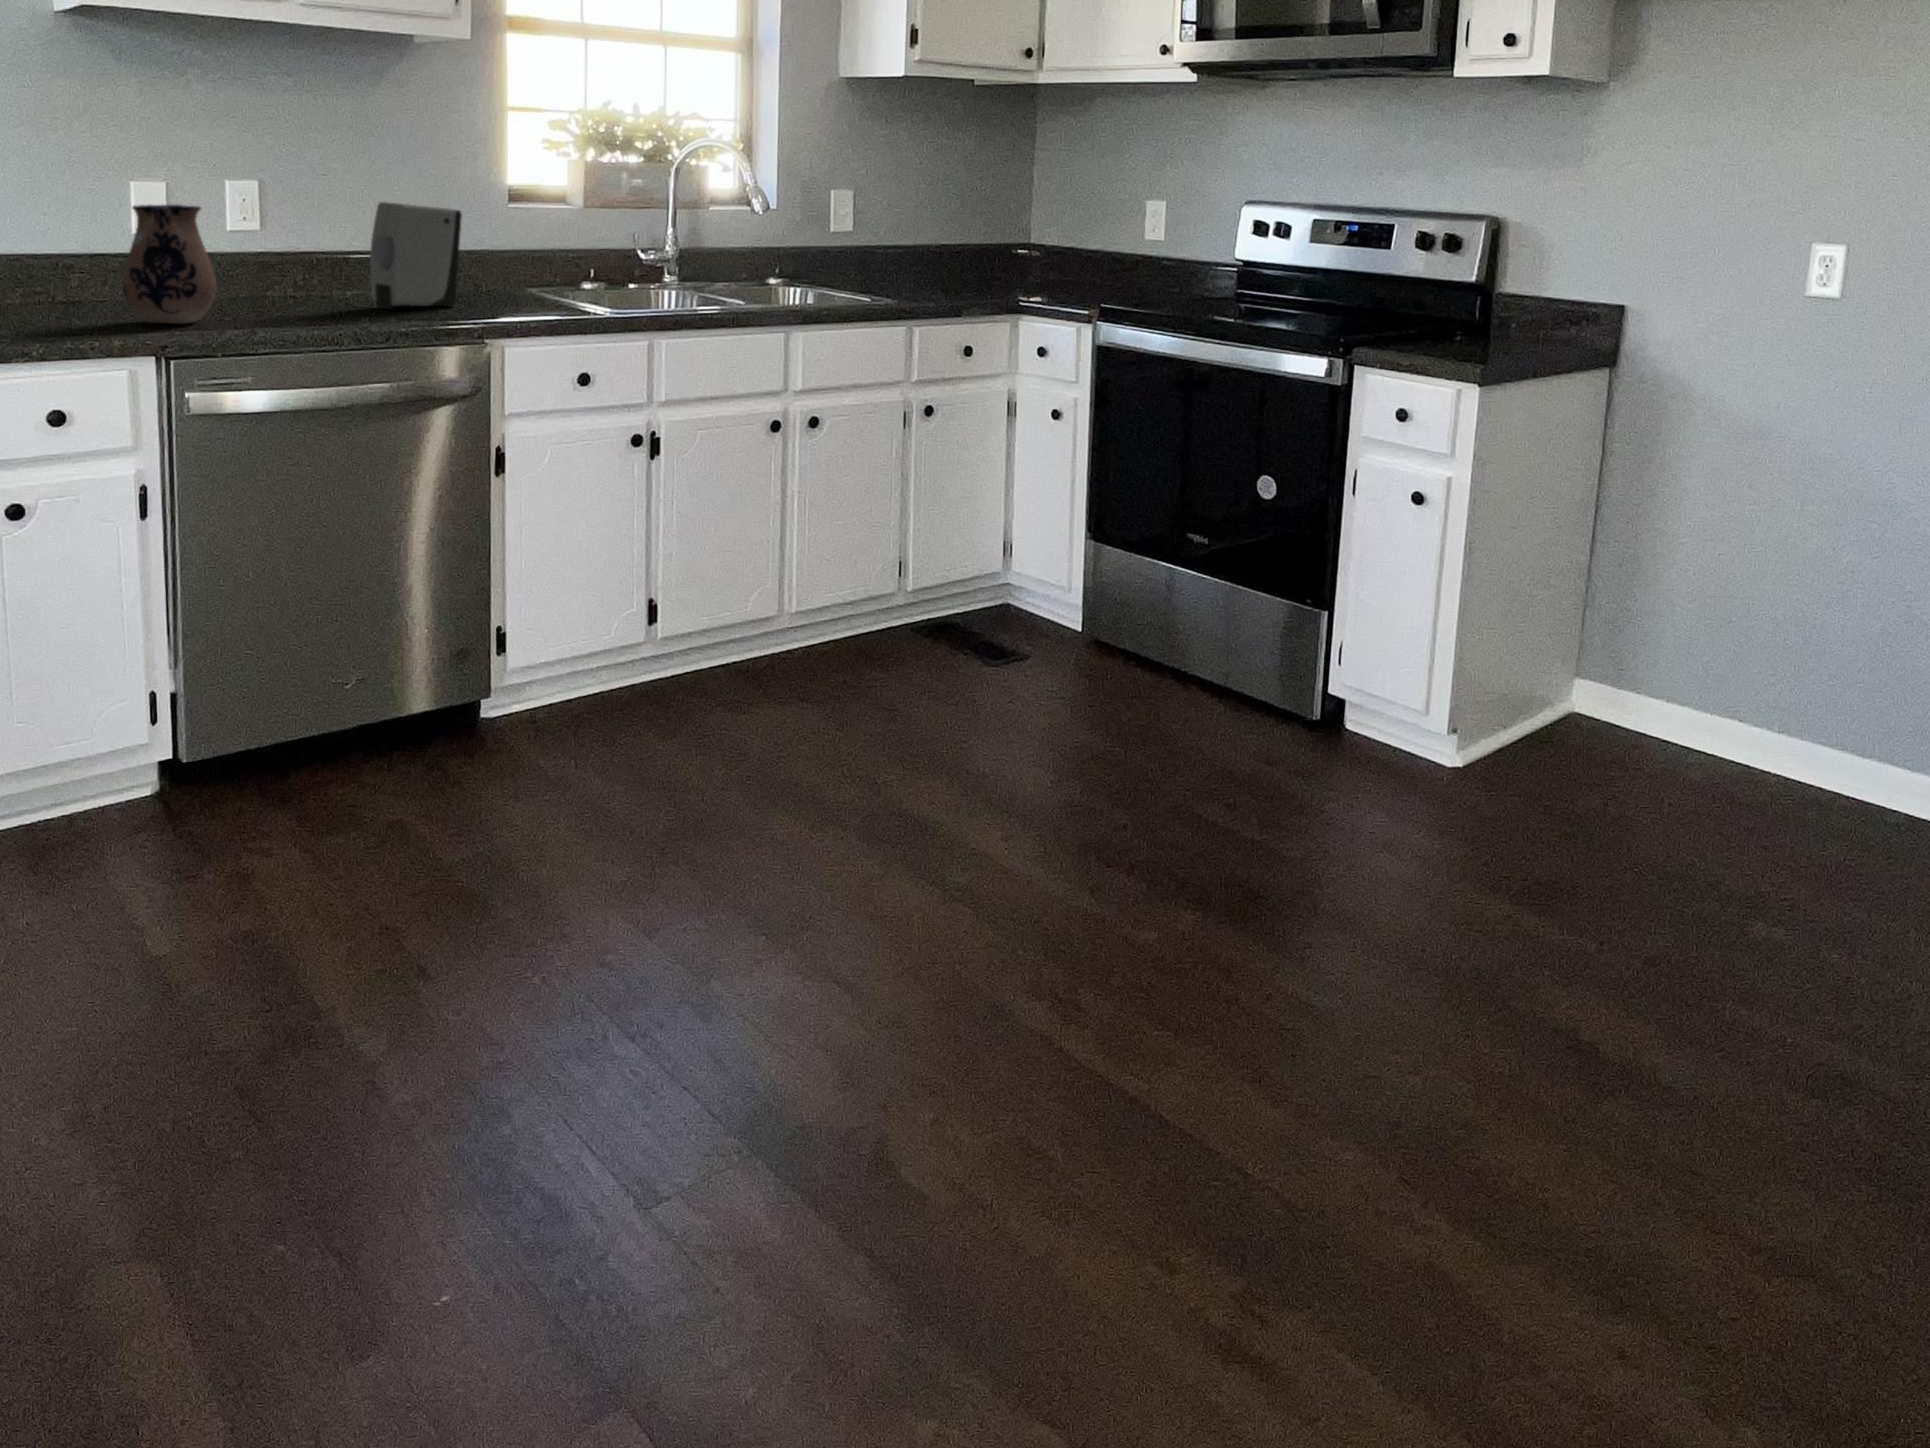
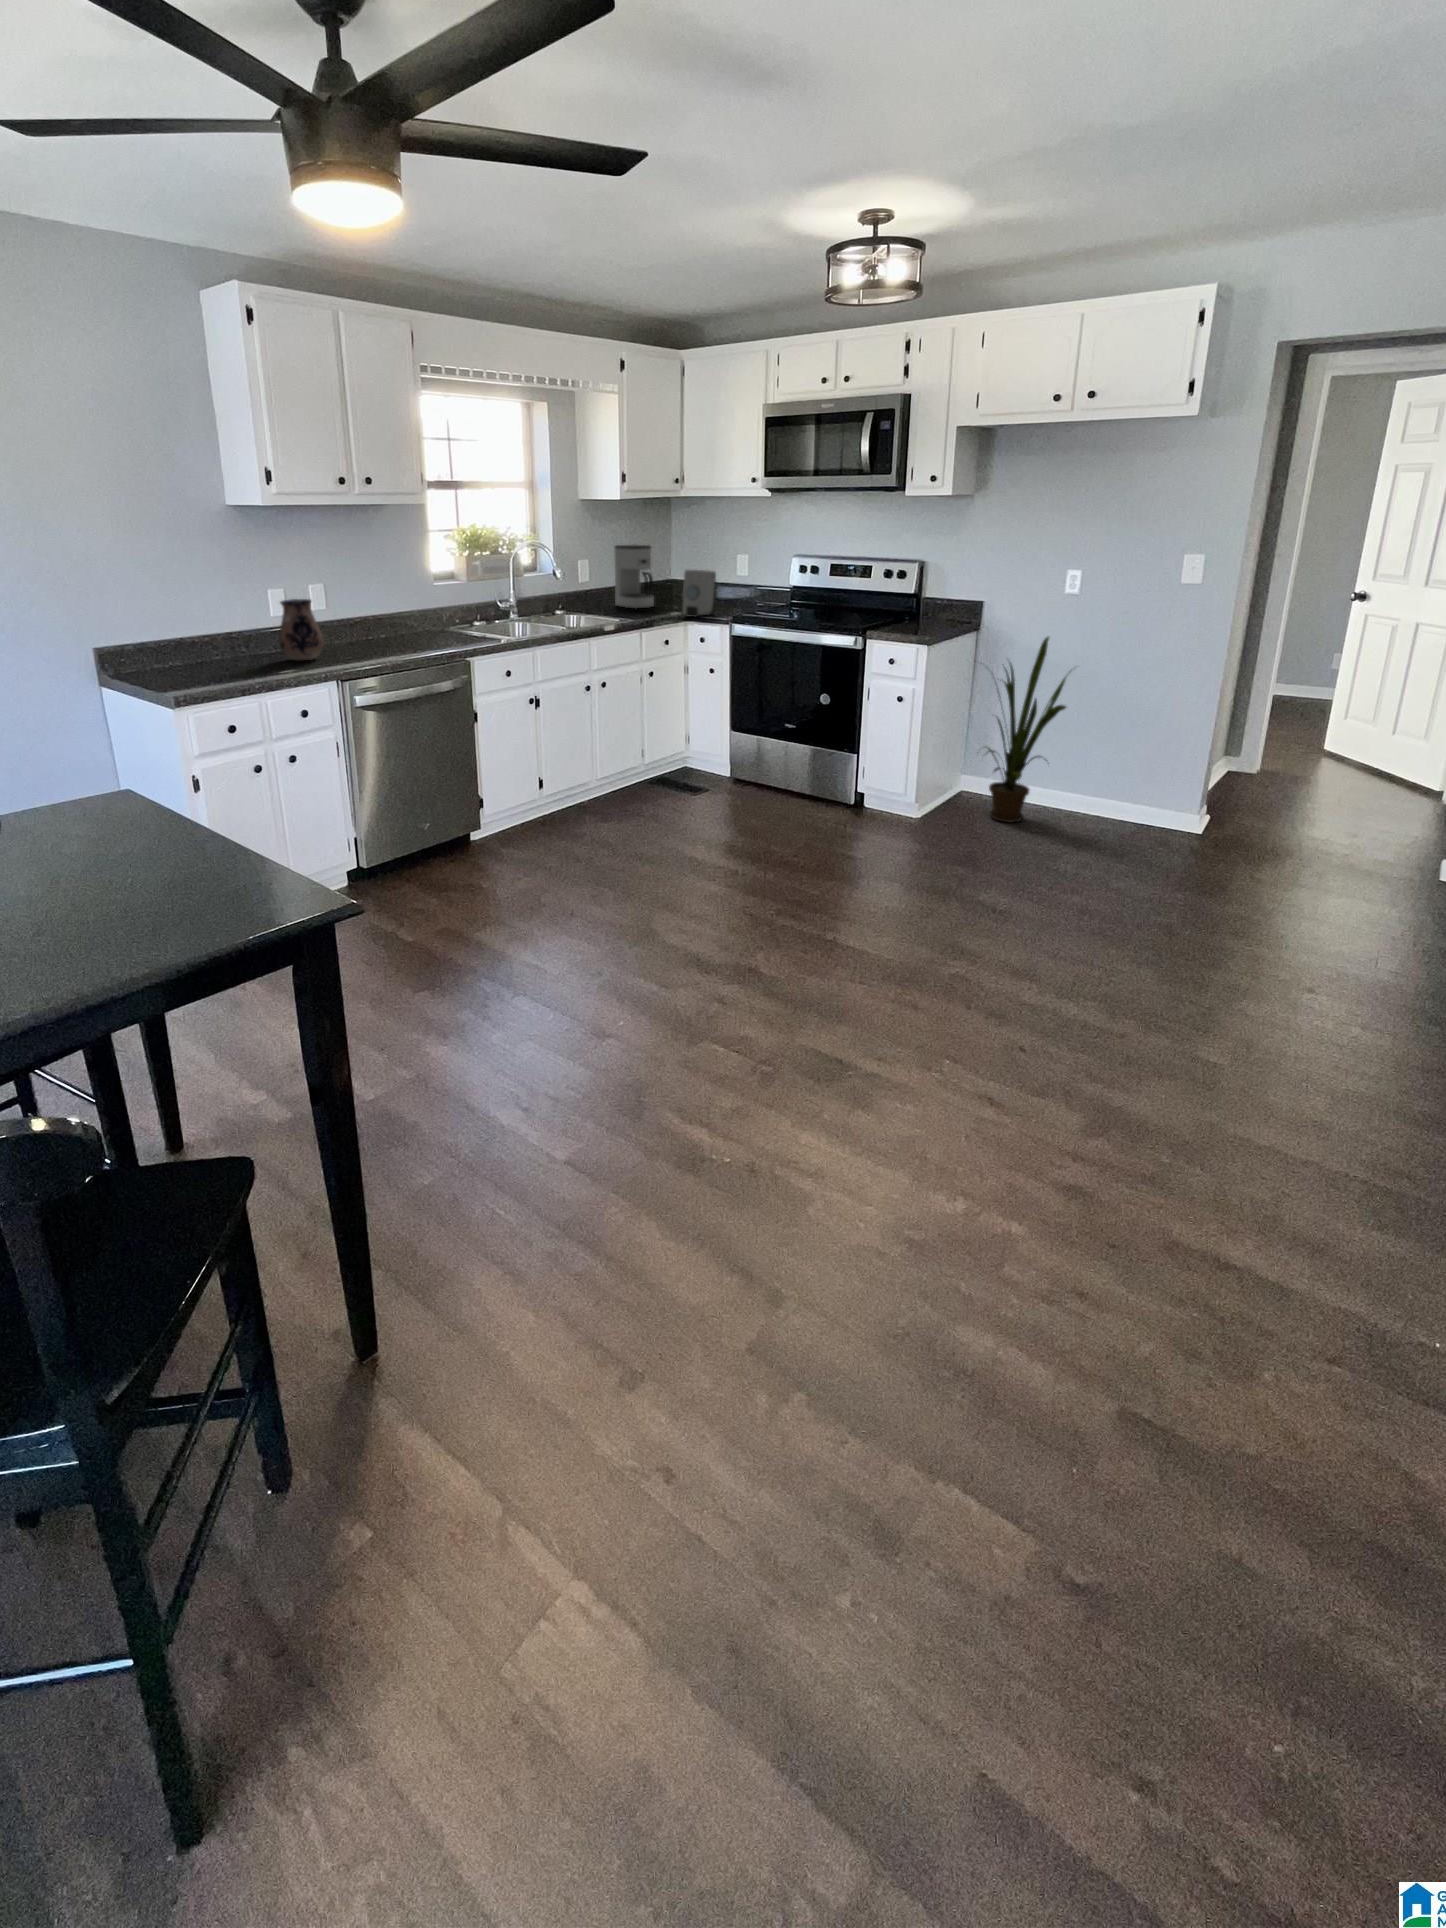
coffee maker: none [898,165,973,284] -> present [614,545,654,609]
soap dispenser: present [370,202,462,309] -> present [683,570,716,617]
house plant: none [1590,383,1843,800] -> present [980,637,1072,822]

